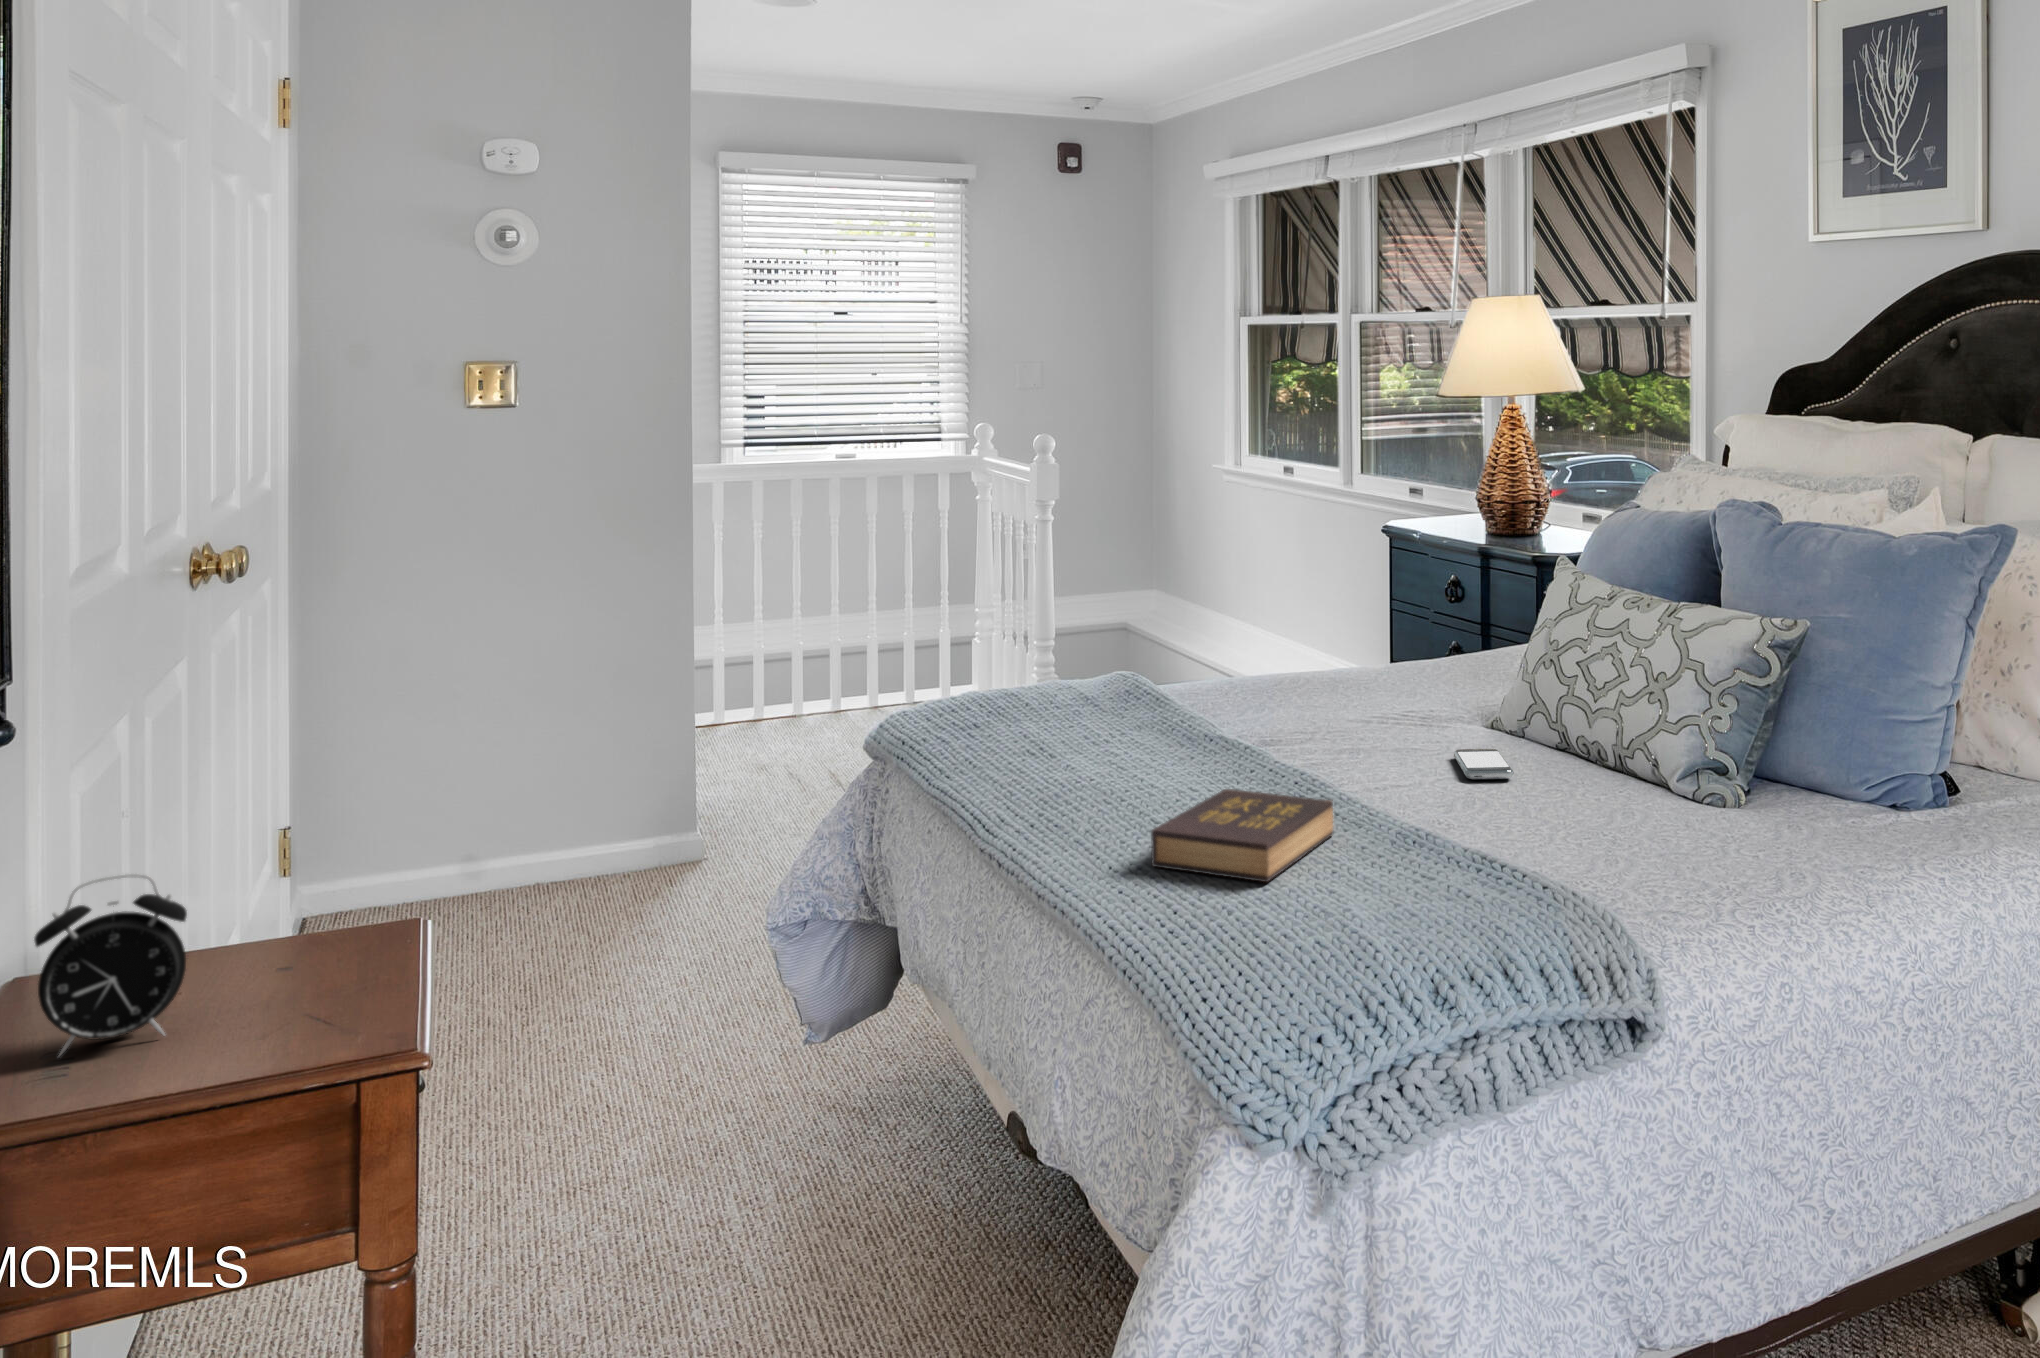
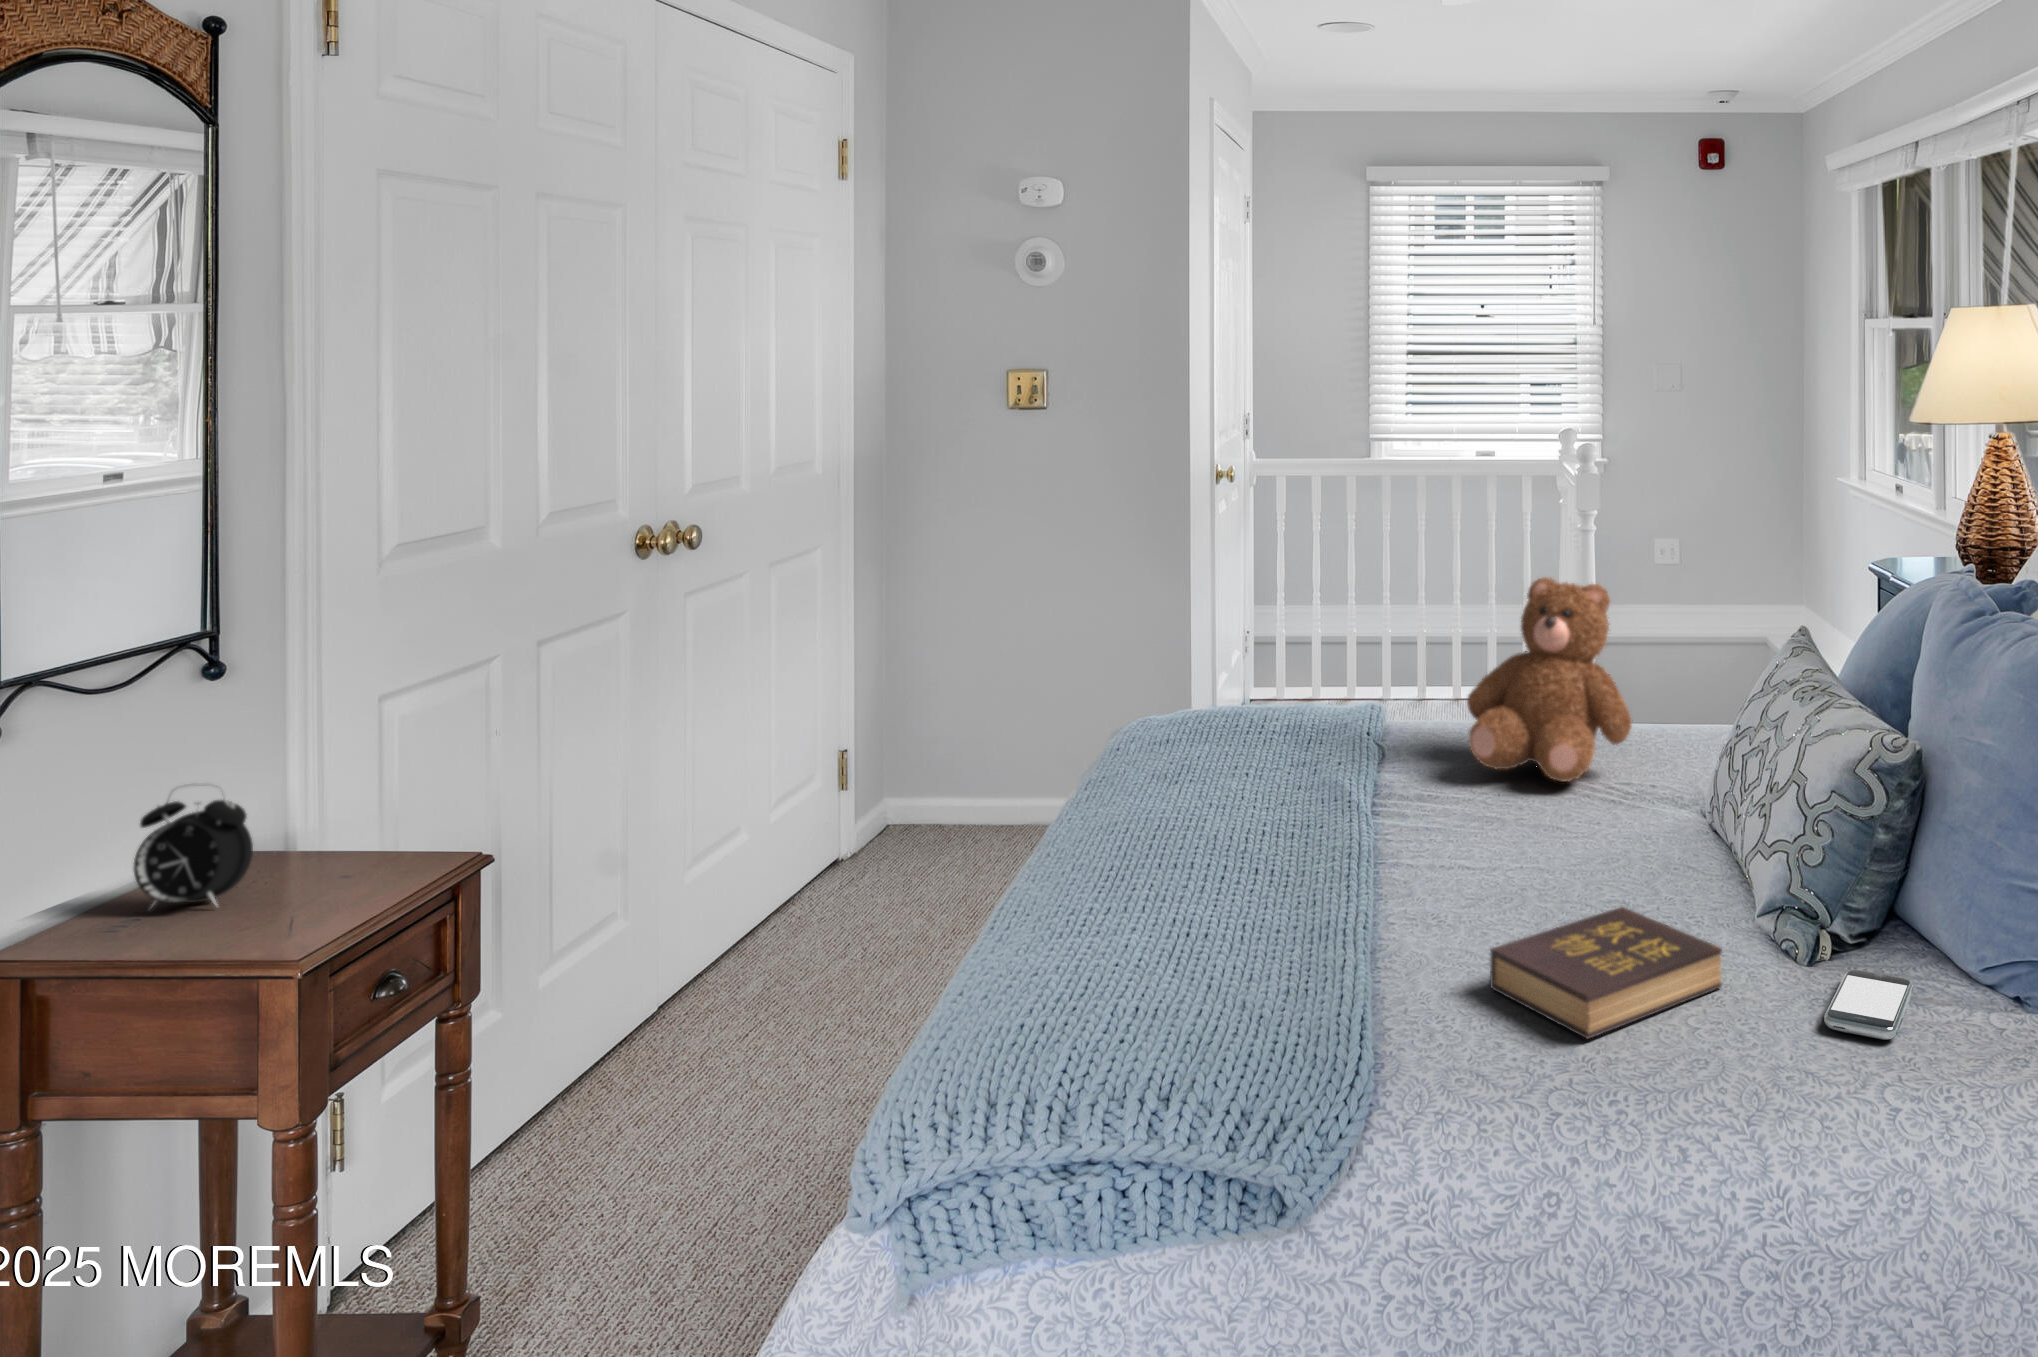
teddy bear: none [1257,539,1420,725] -> present [1467,577,1632,782]
smartphone: present [1454,749,1514,779] -> present [1824,970,1913,1040]
hardback book: present [1151,789,1333,882] -> present [1490,907,1722,1039]

